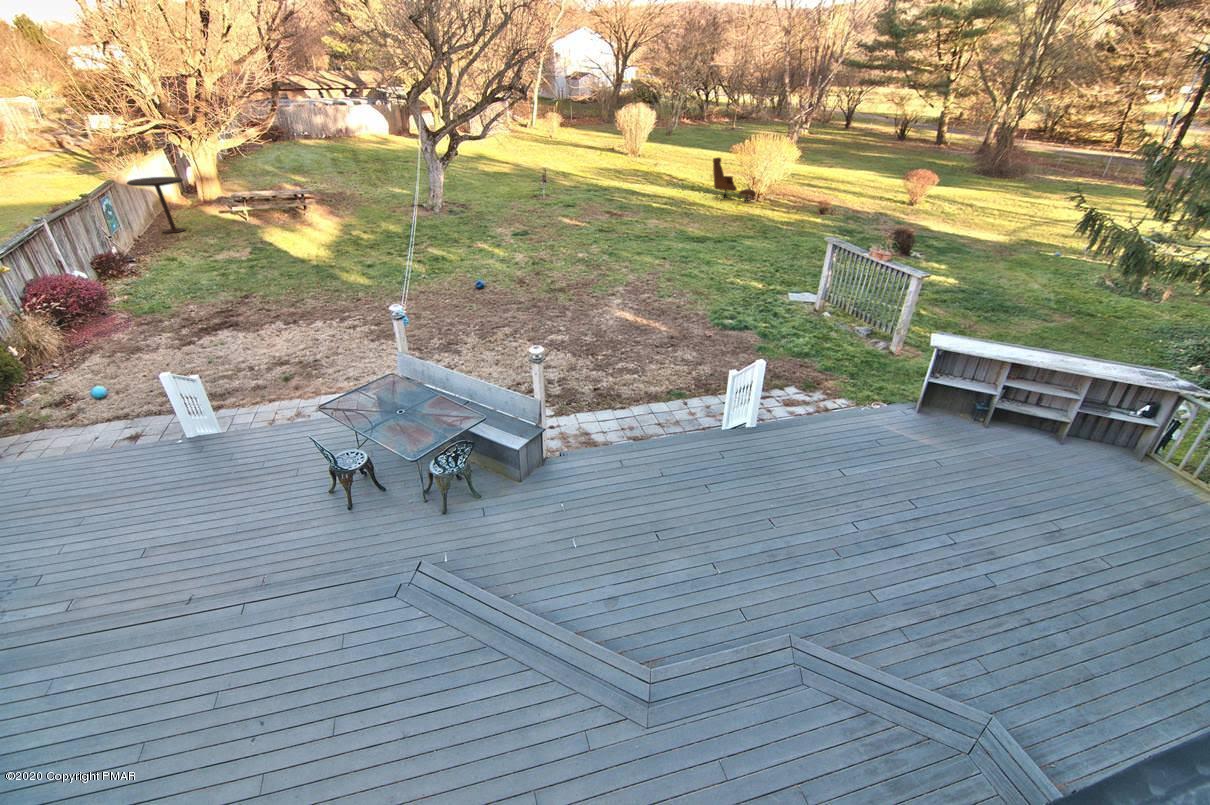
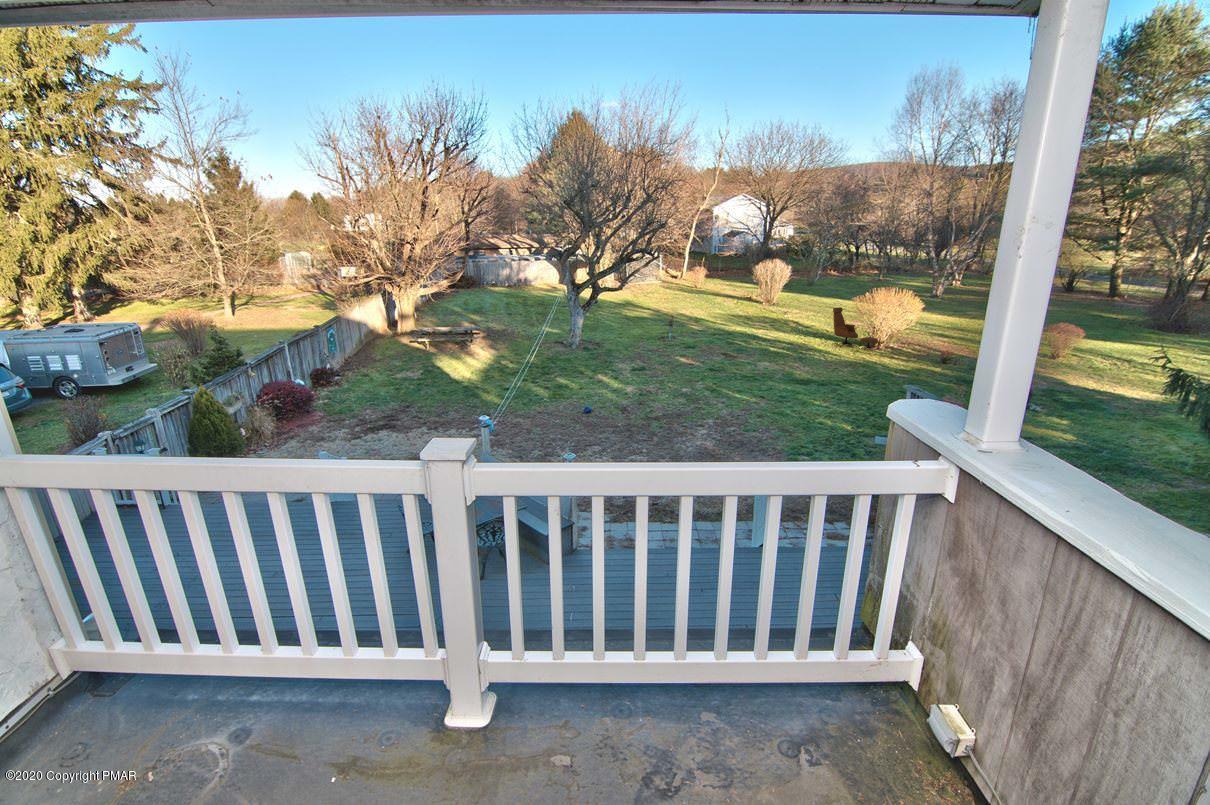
pedestal table: present [127,177,185,233] -> none [351,315,389,355]

